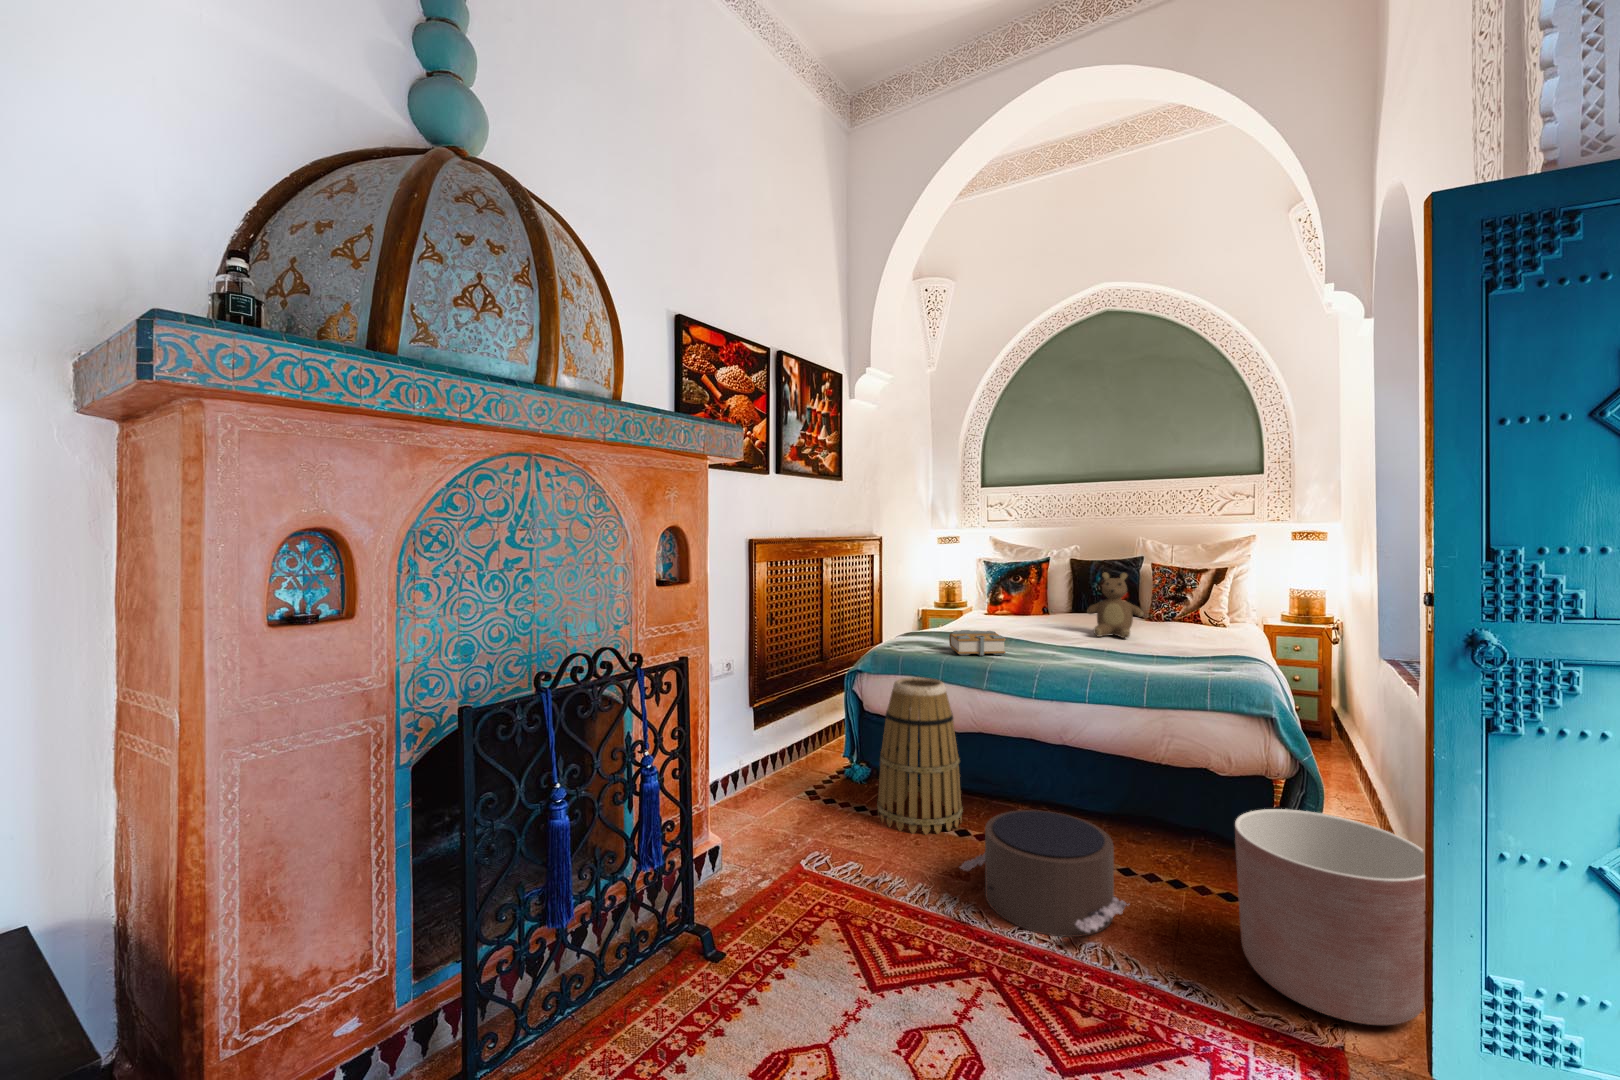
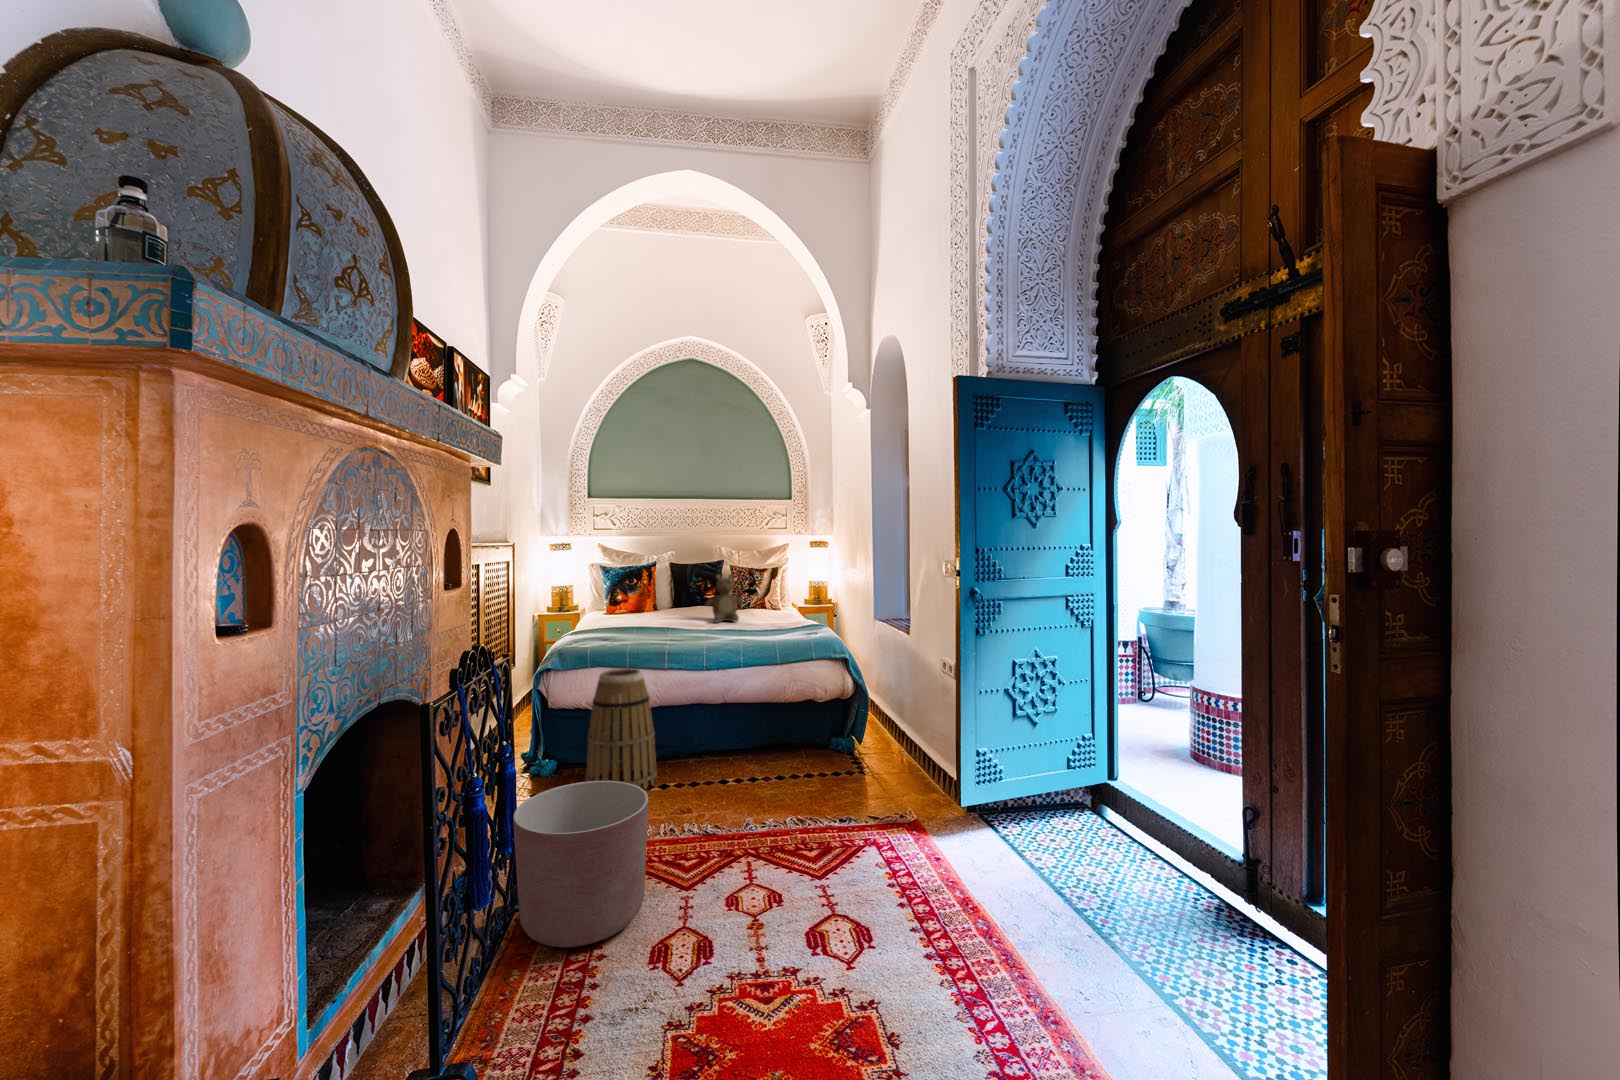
book: present [949,630,1006,656] -> none [626,625,675,647]
planter: present [1235,809,1425,1025] -> present [513,781,648,947]
pouf: present [960,810,1130,937] -> none [689,746,801,824]

